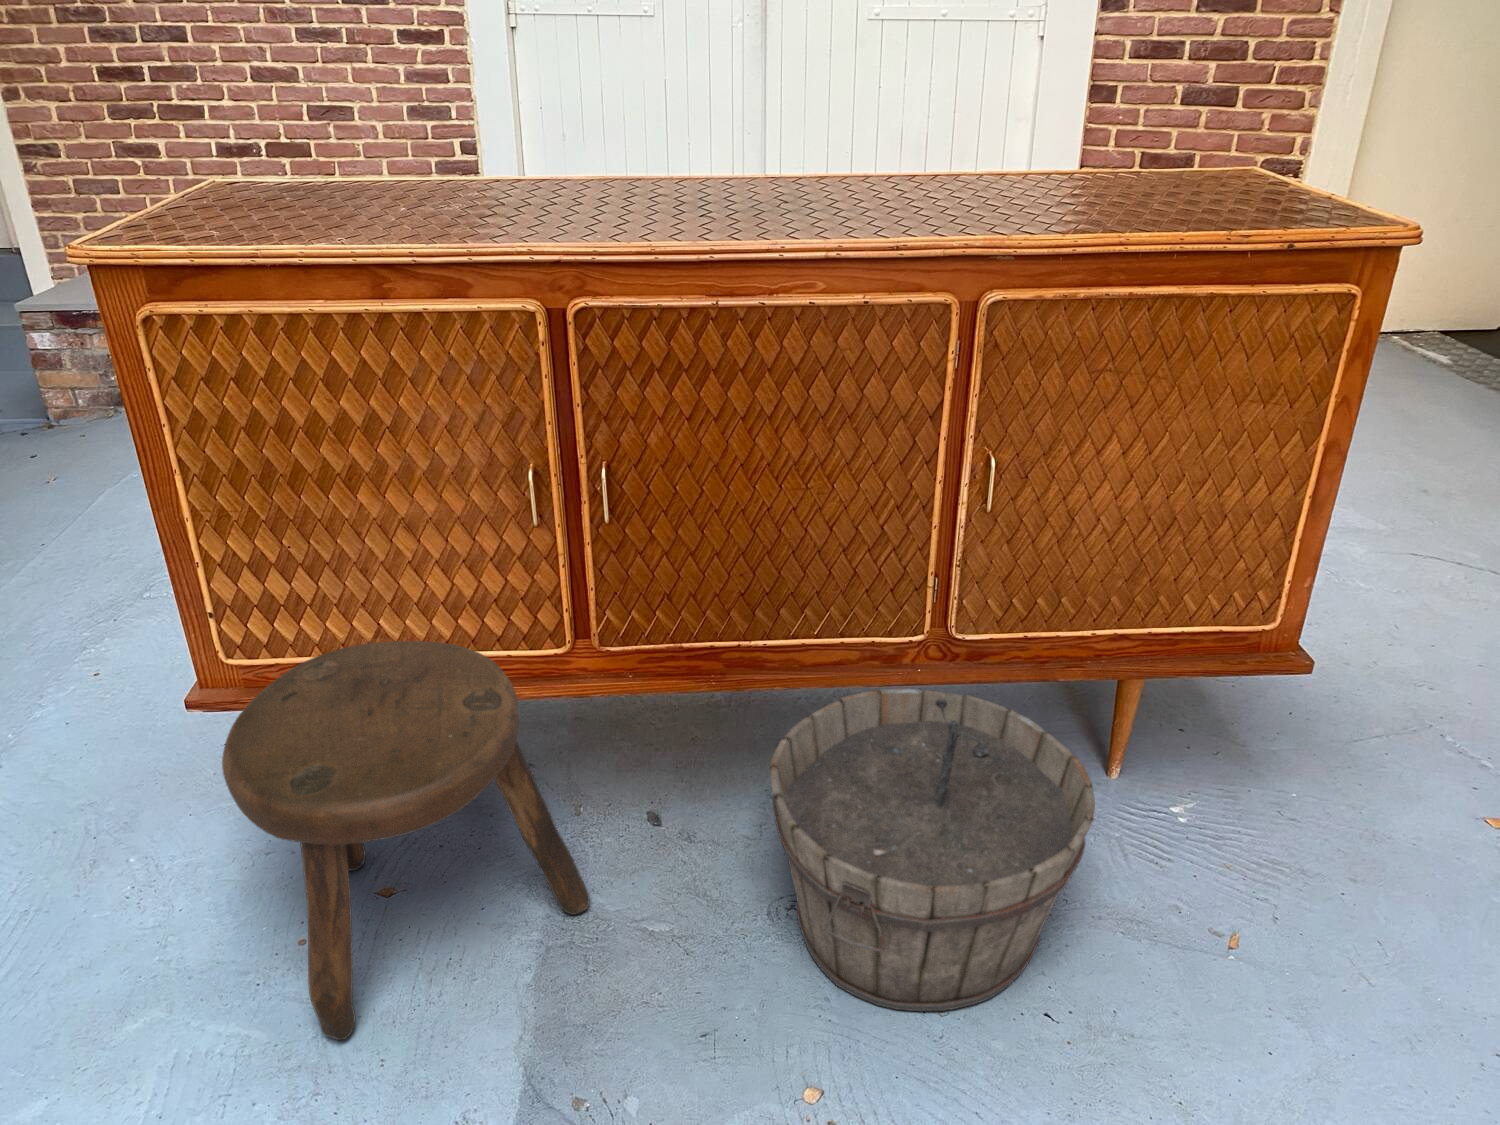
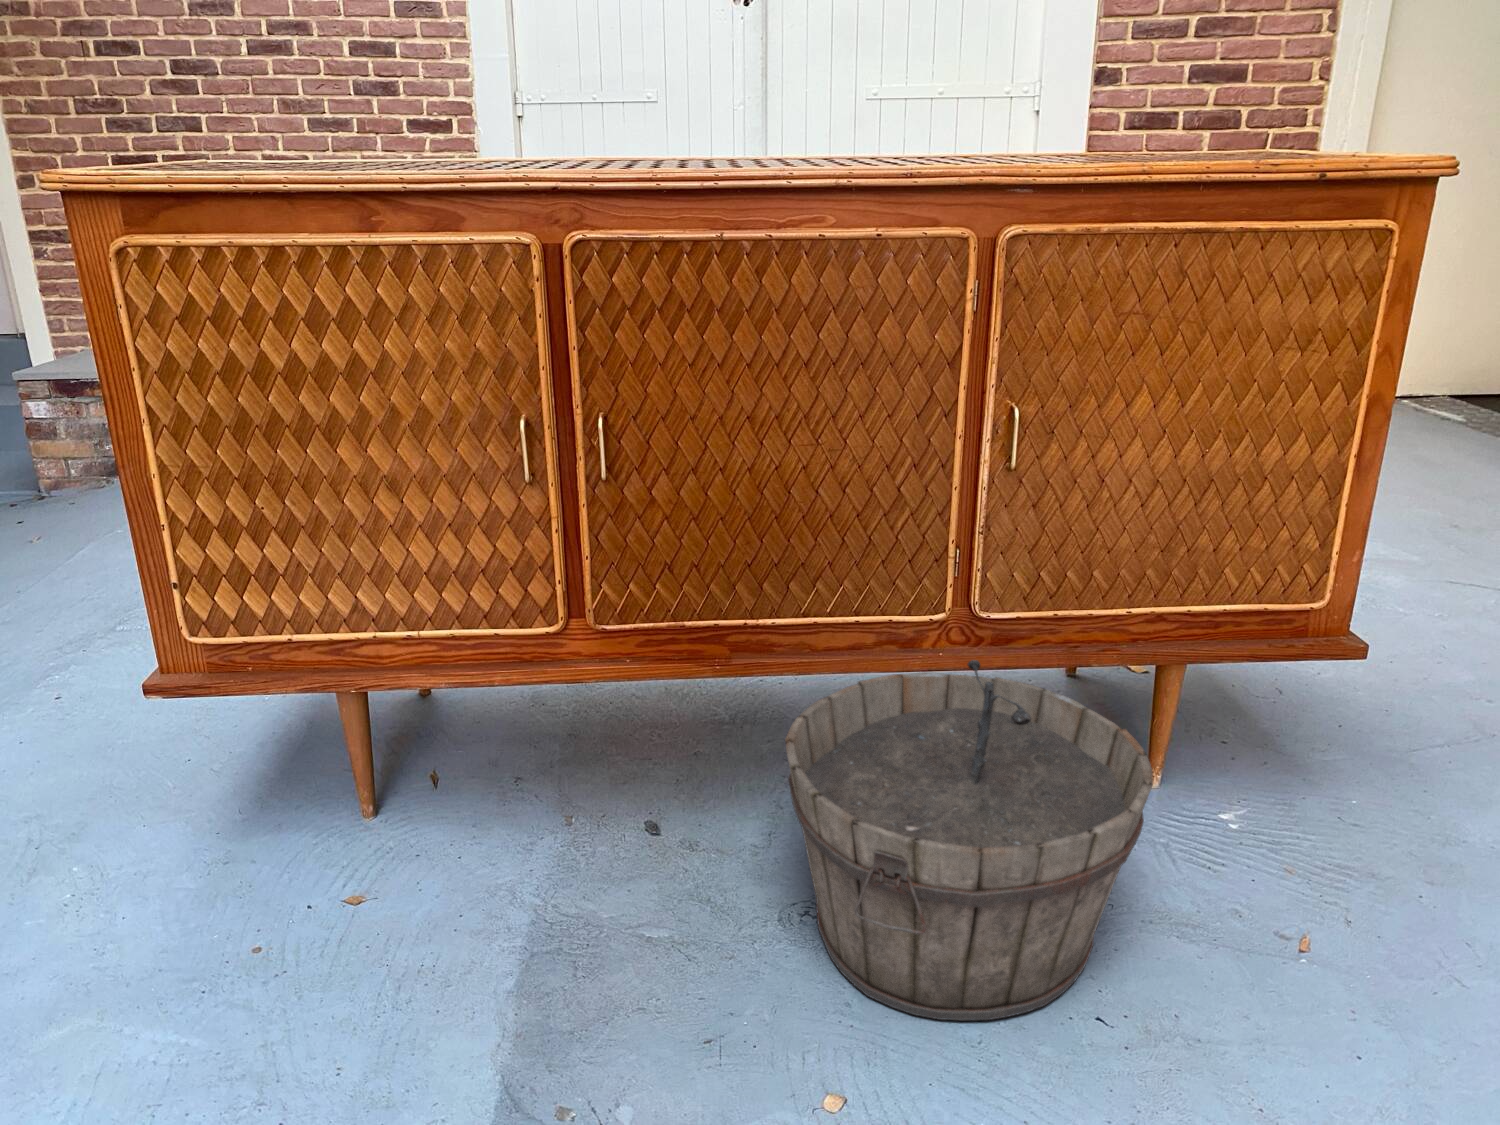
stool: present [222,641,590,1040] -> none [167,613,582,1060]

